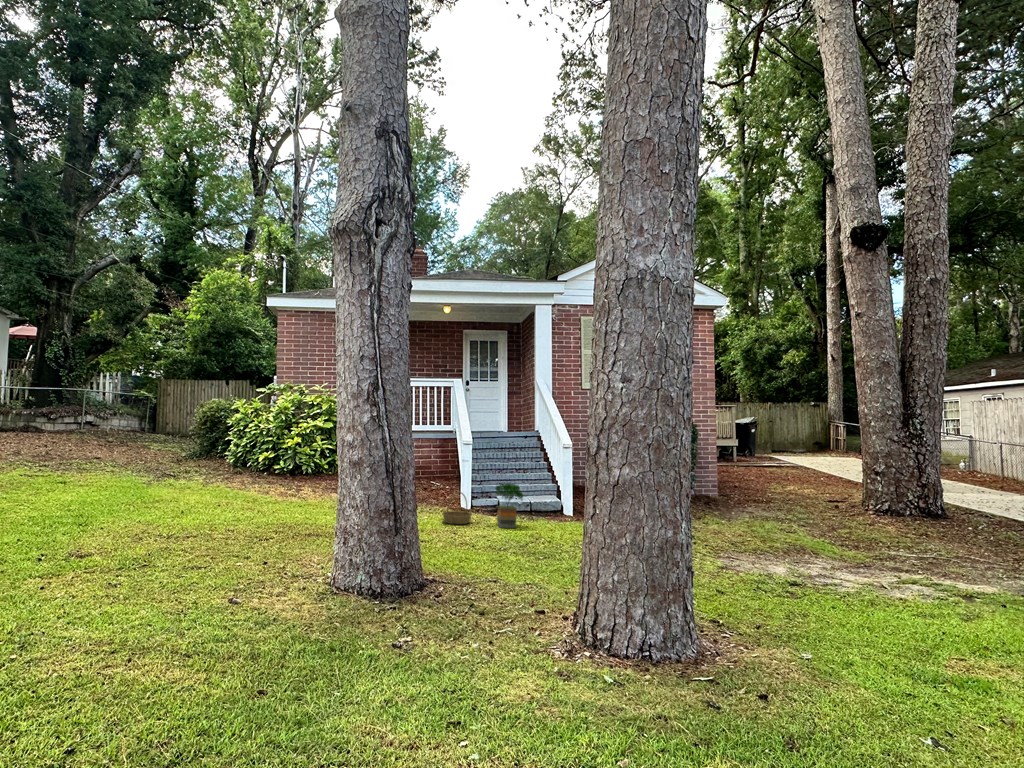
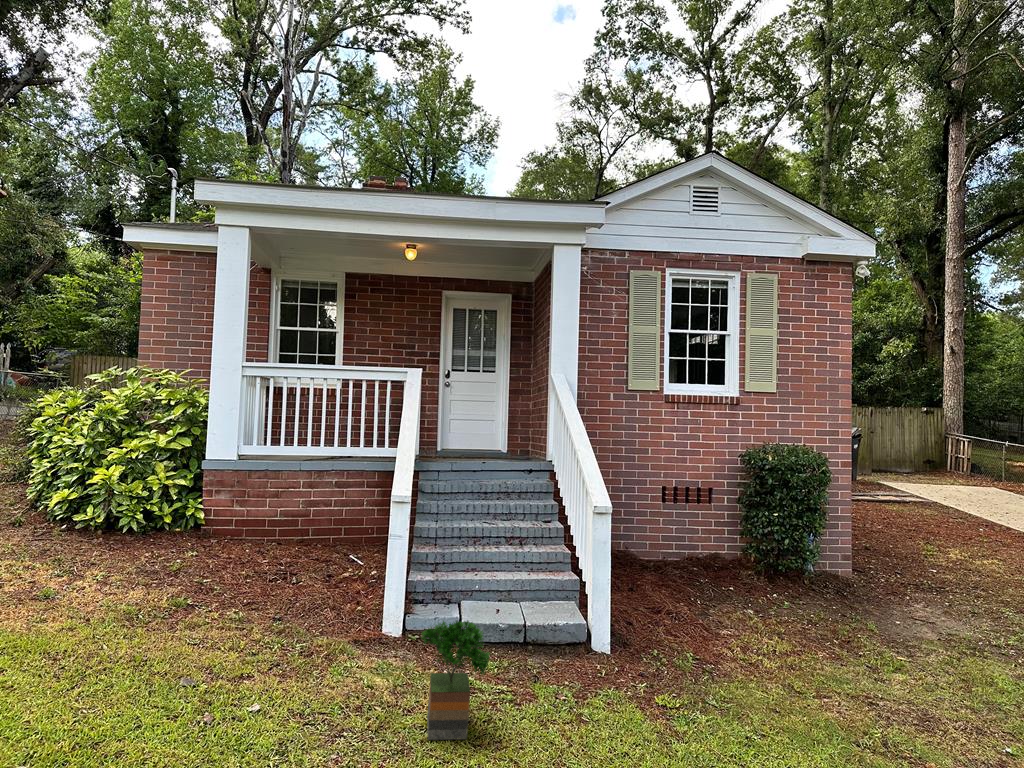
basket: present [443,492,472,524] -> none [297,636,369,723]

